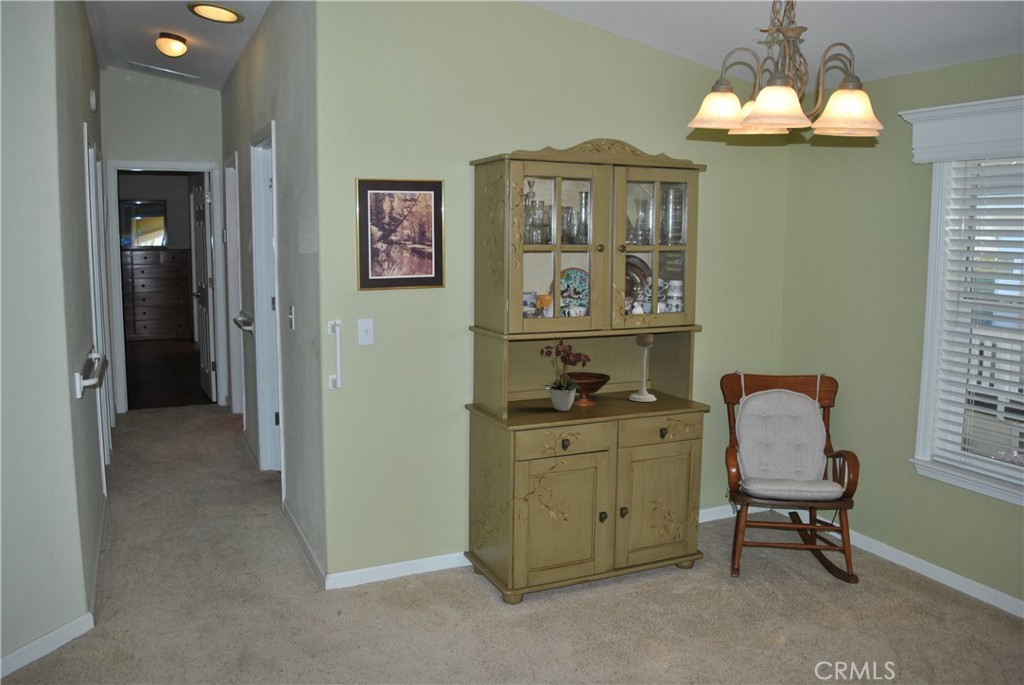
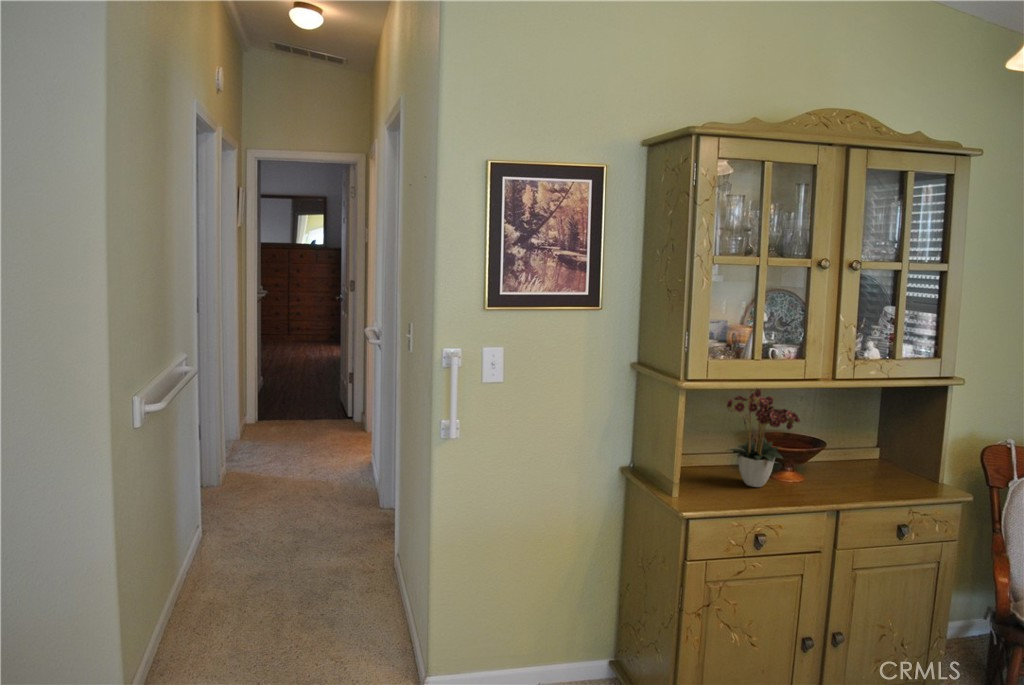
candle holder: present [629,332,656,402] -> none [847,379,889,479]

